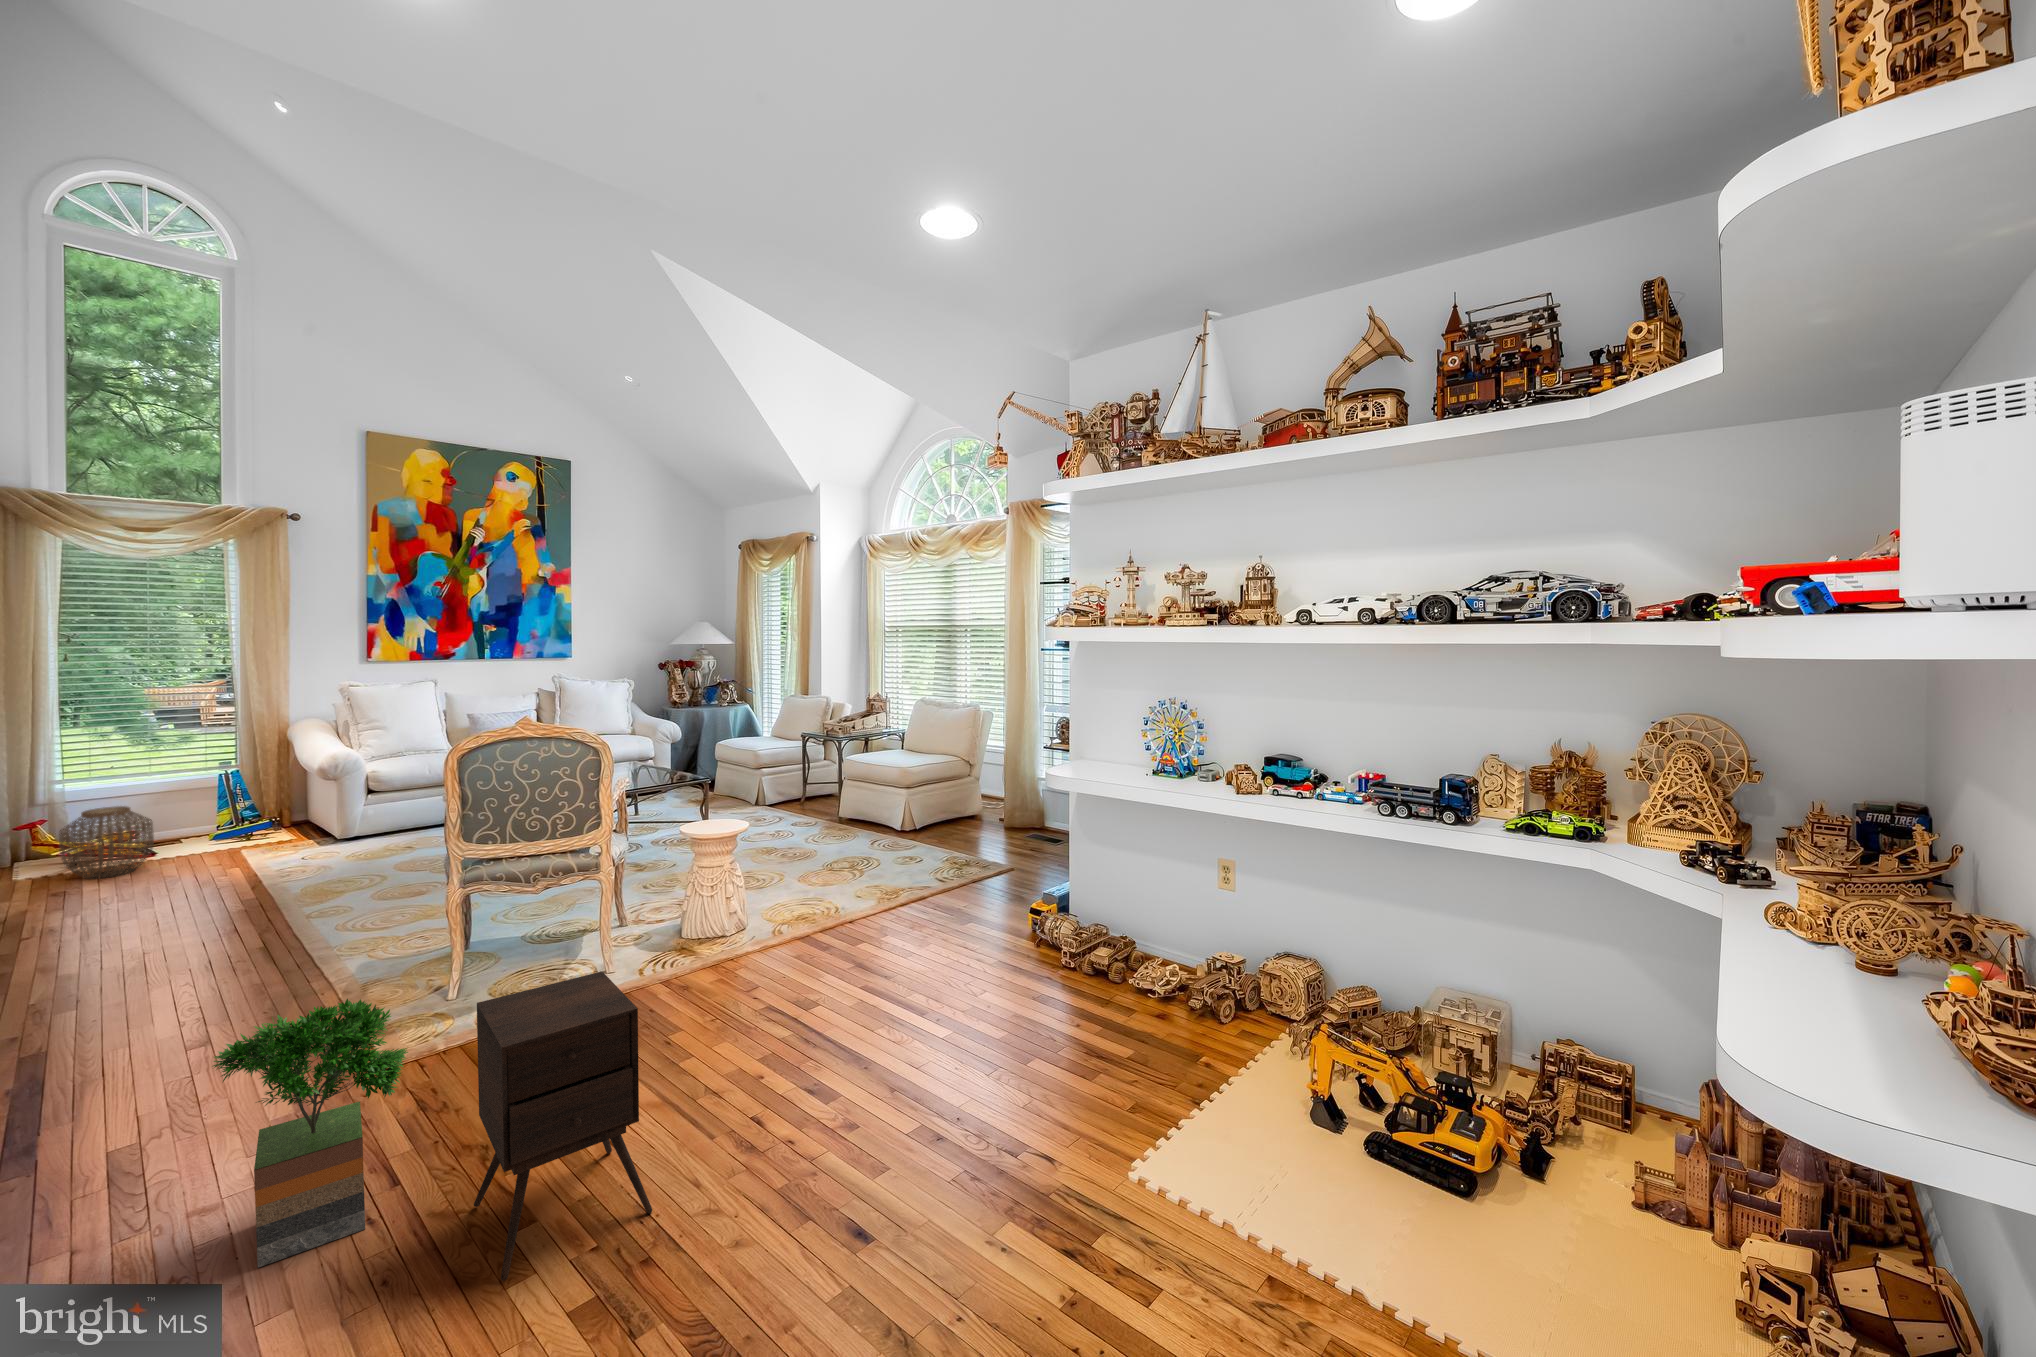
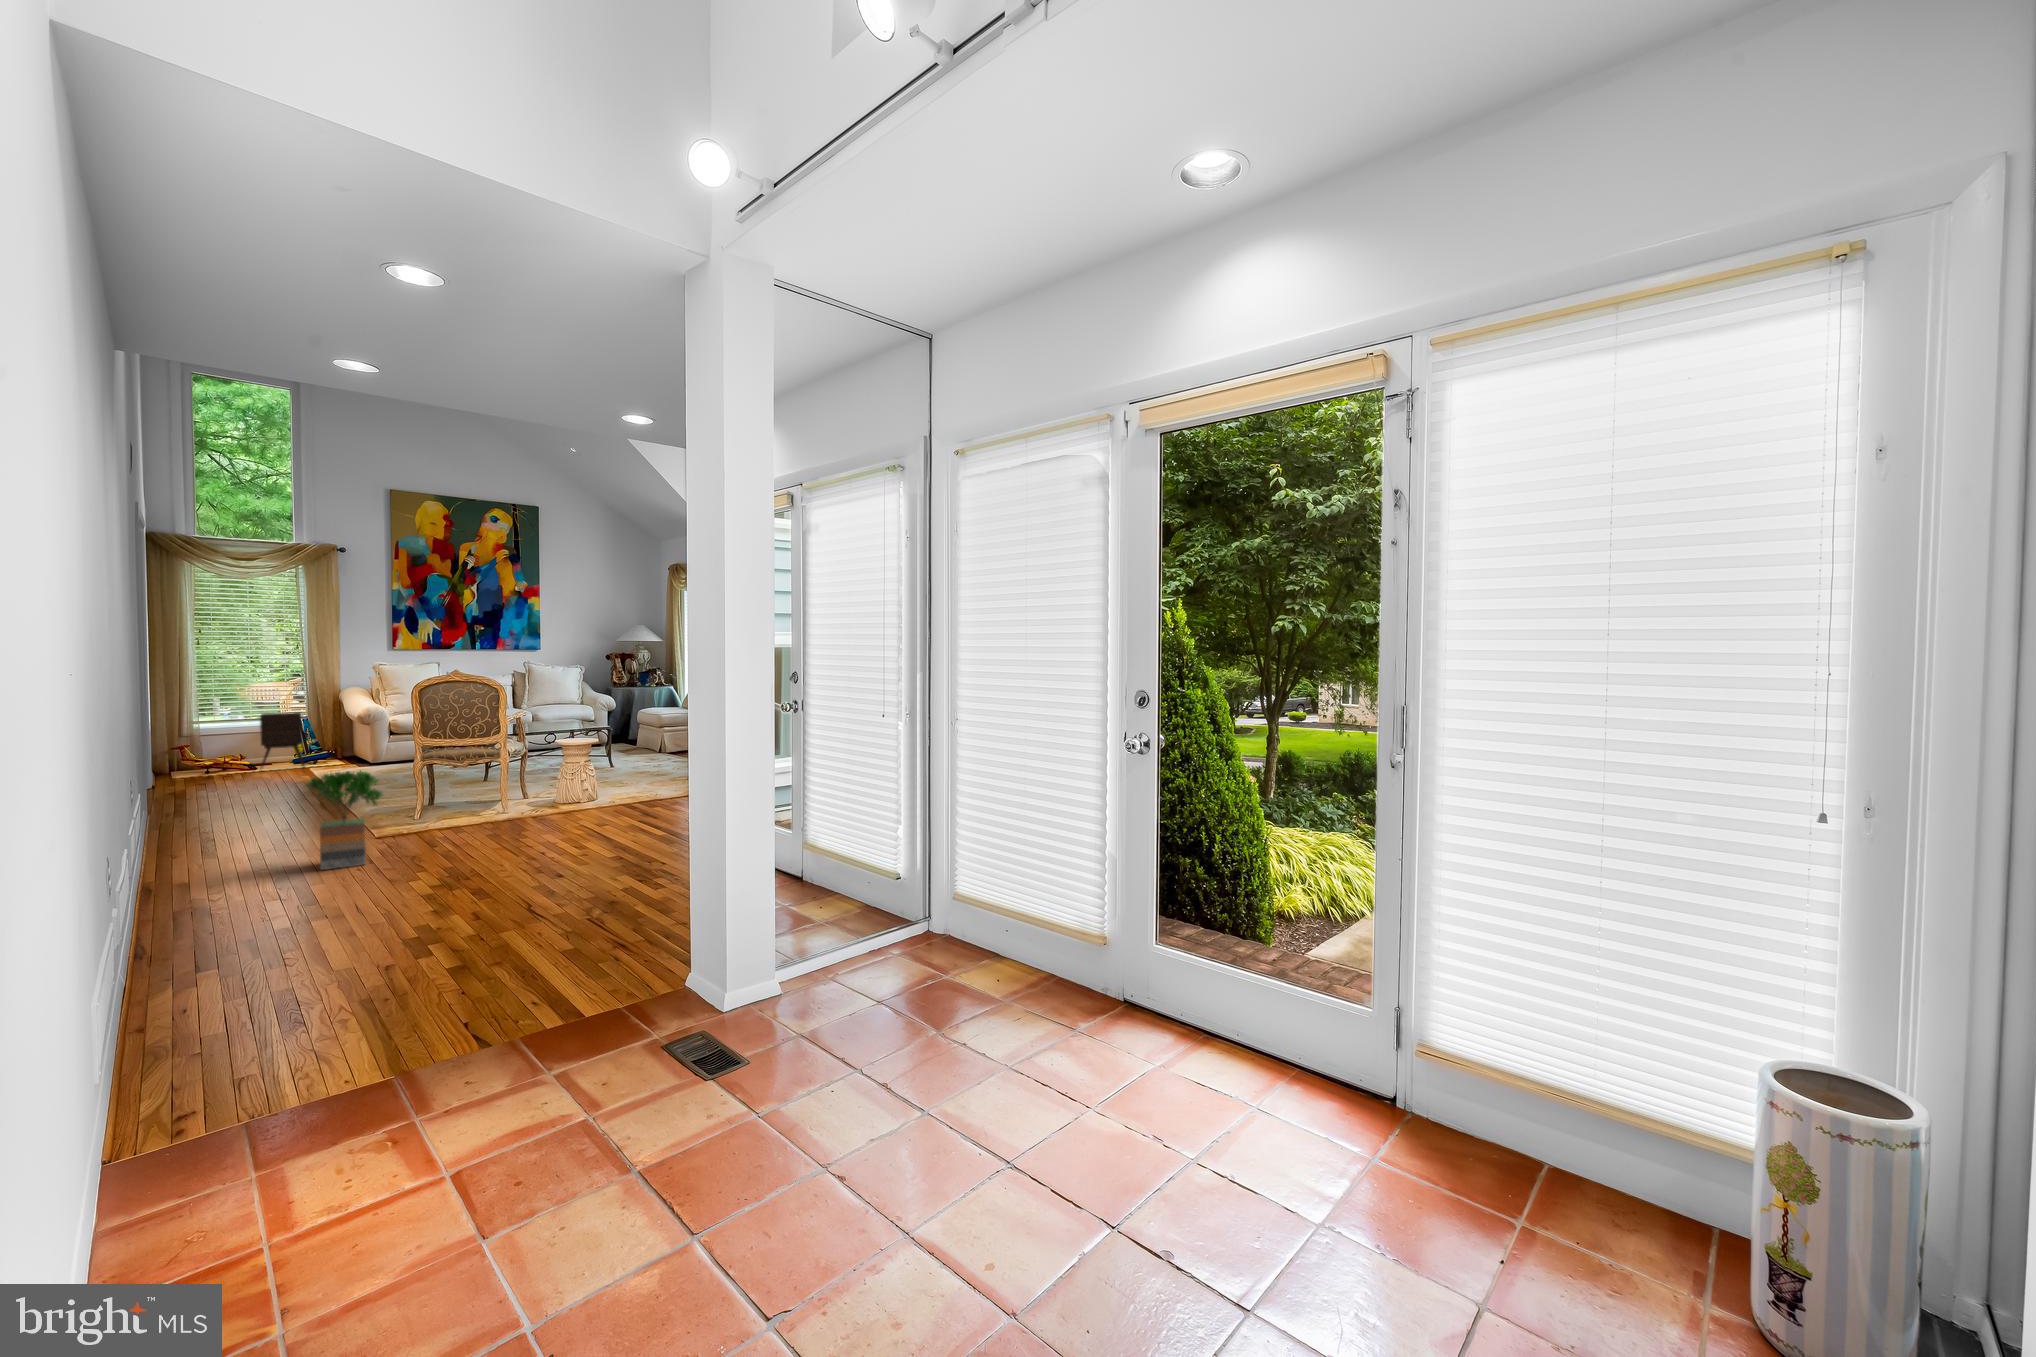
woven basket: present [59,806,154,879] -> none [201,737,255,780]
side table: present [474,971,652,1281] -> present [260,712,304,770]

